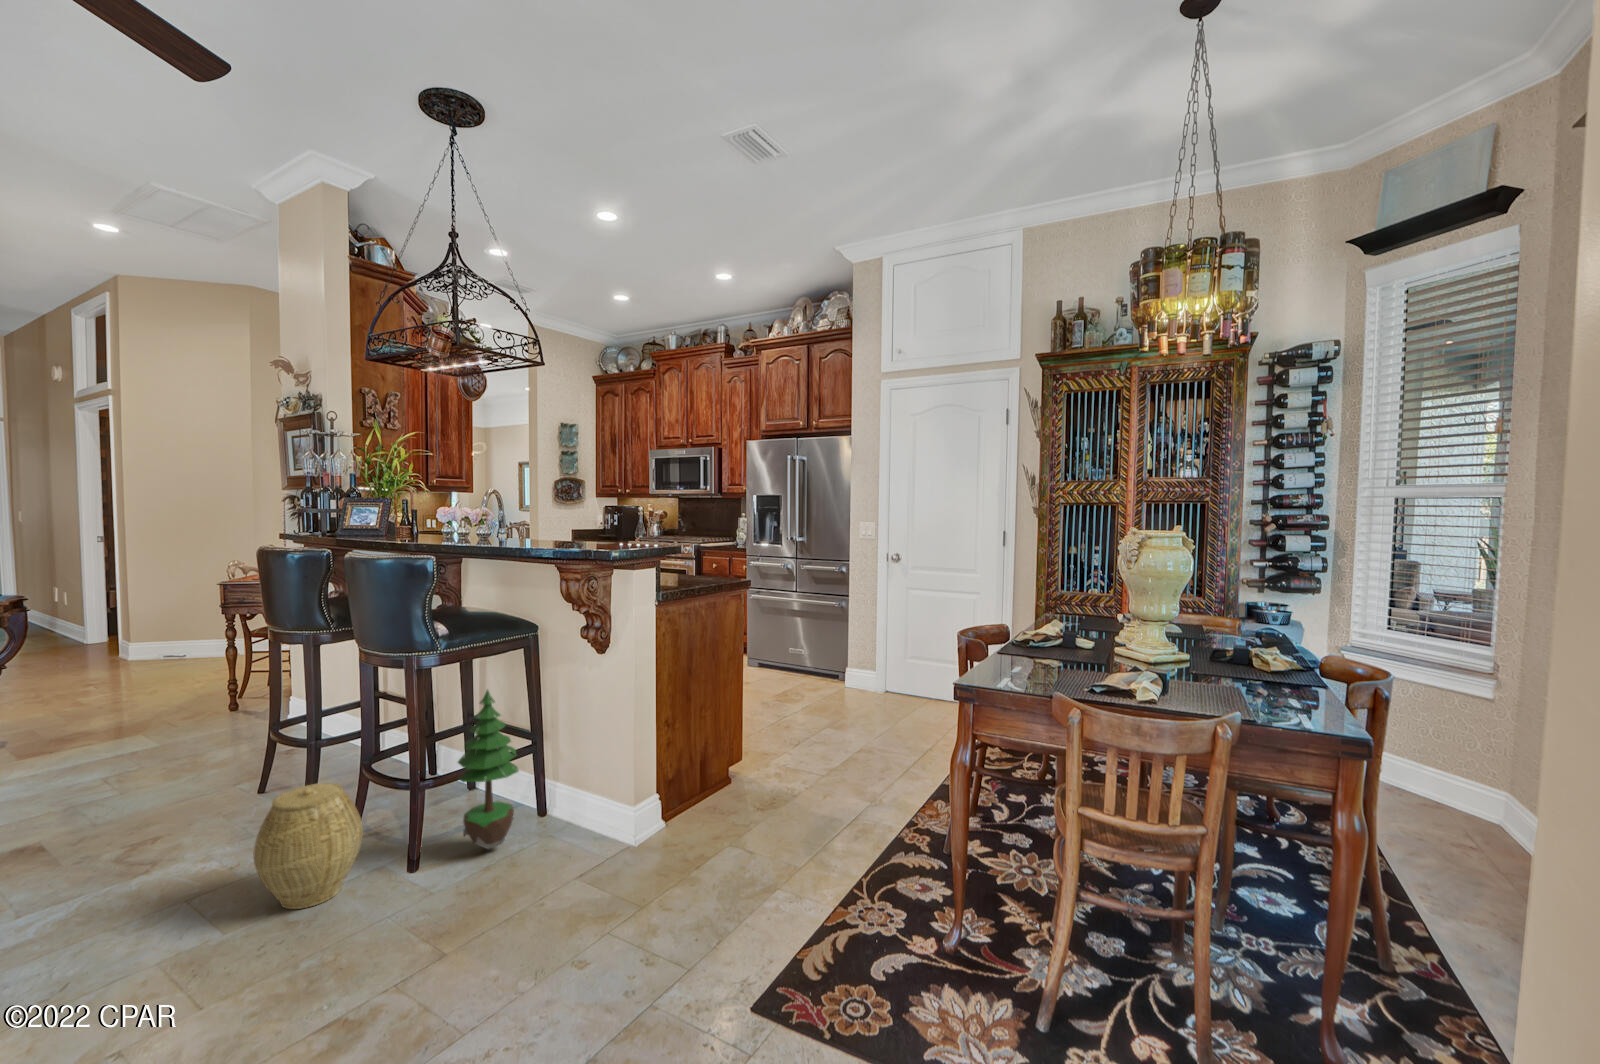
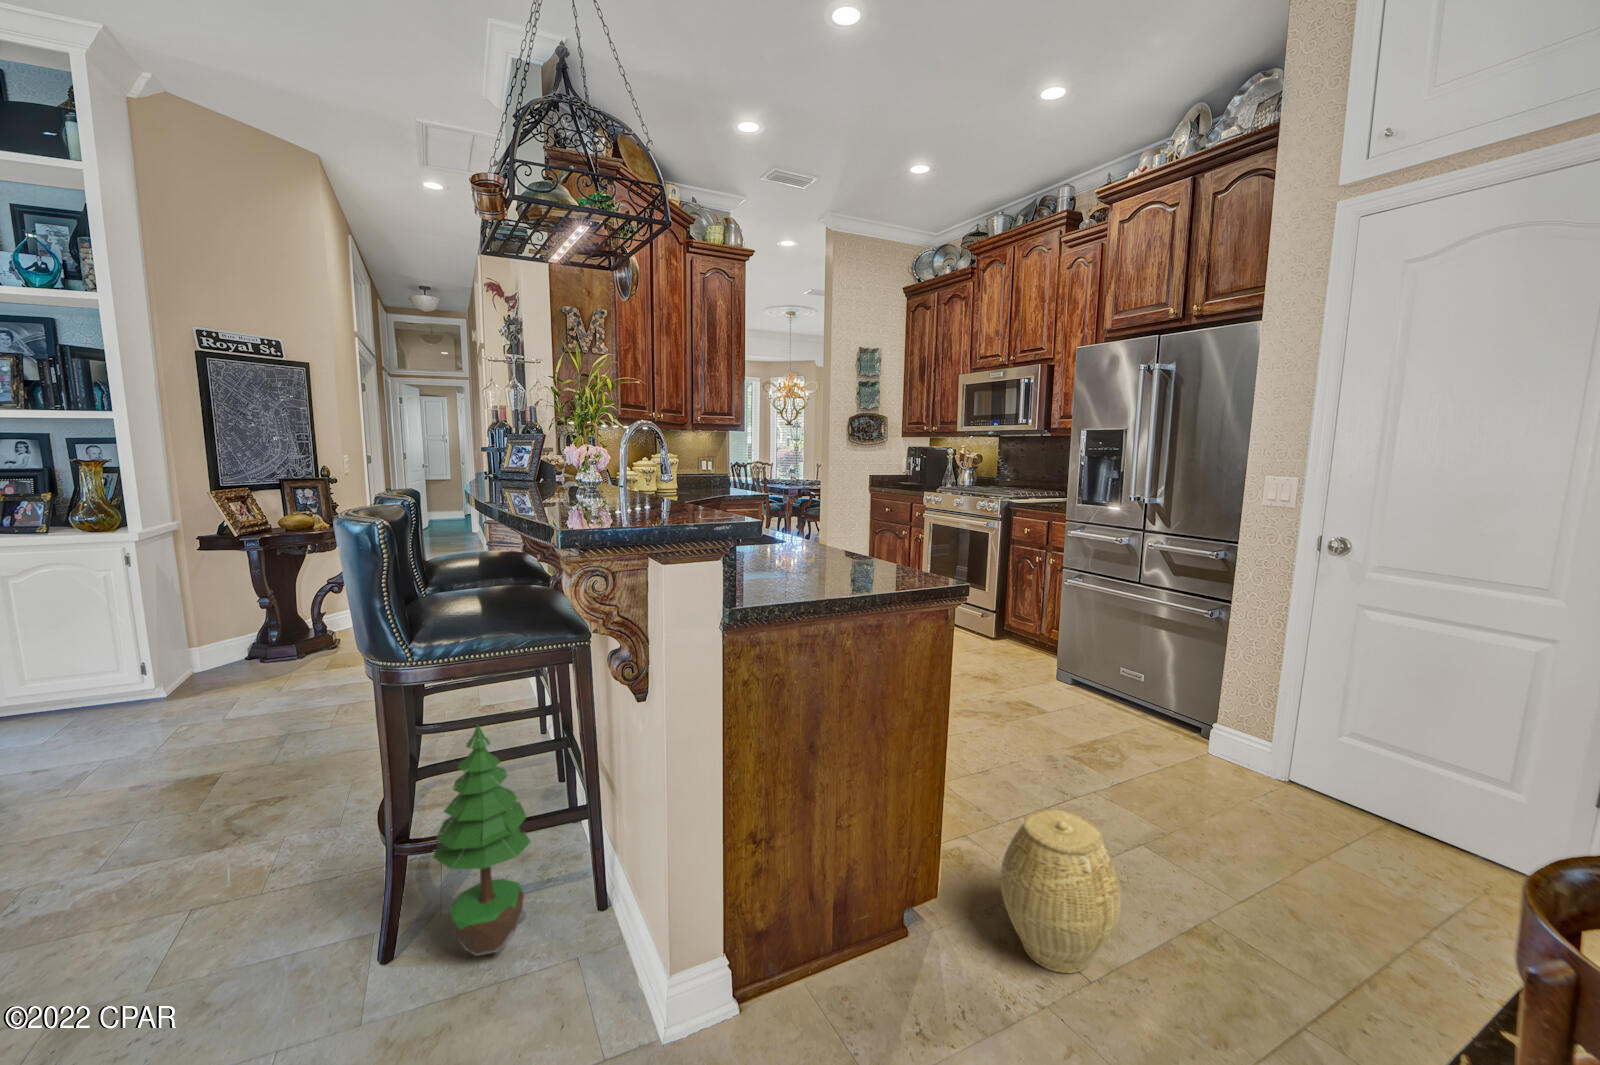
woven basket: present [254,783,363,909] -> present [1000,809,1122,973]

